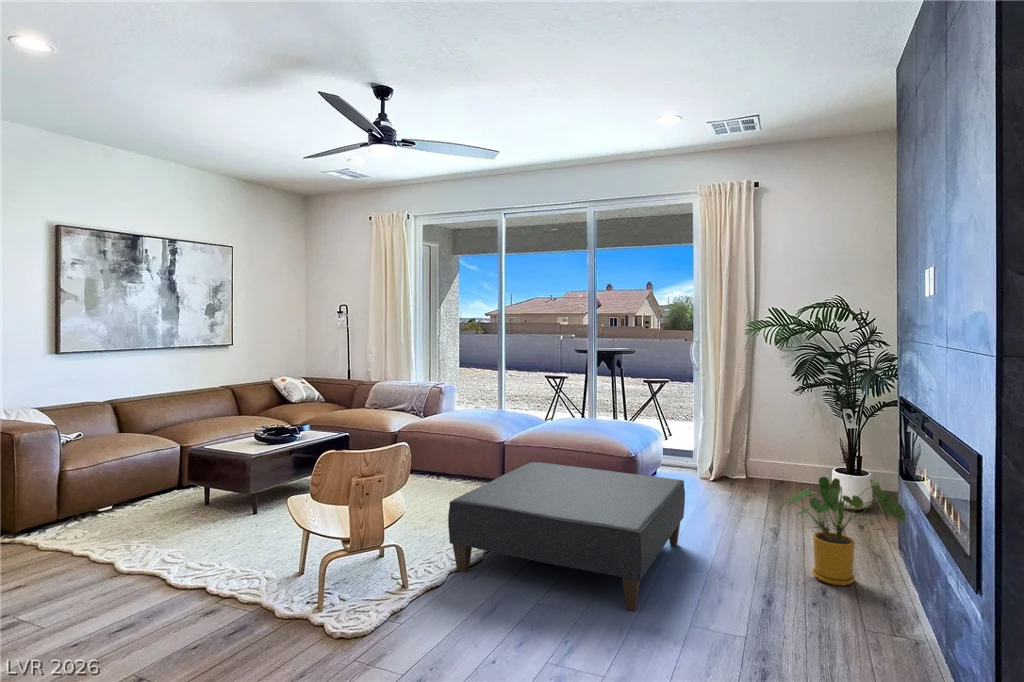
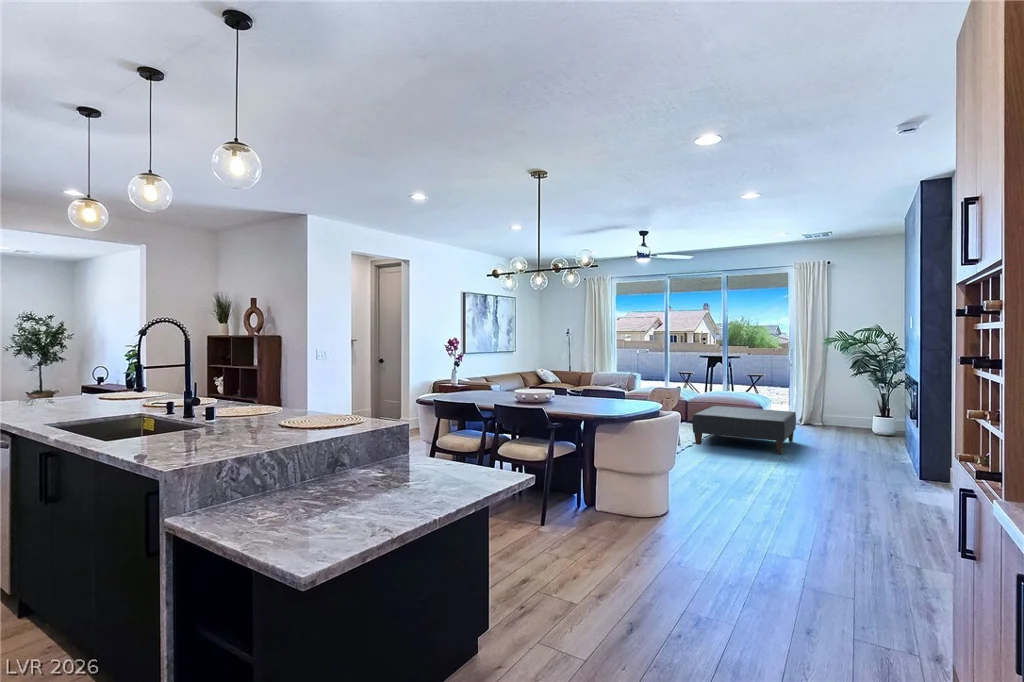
house plant: present [779,477,906,585] -> none [842,407,900,453]

